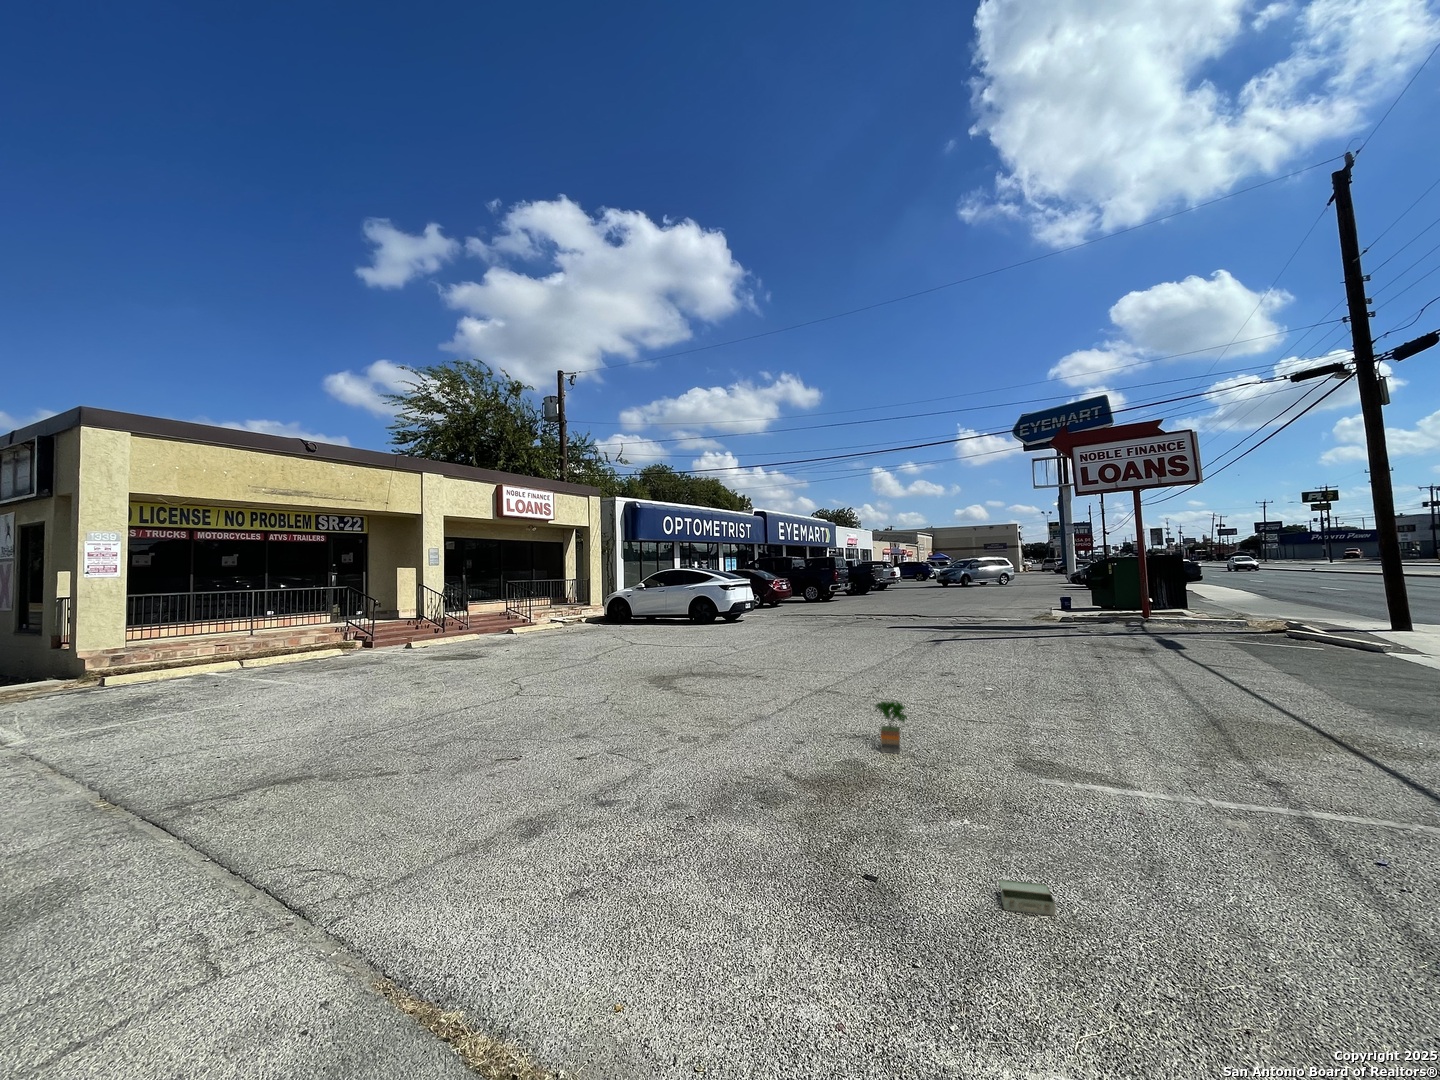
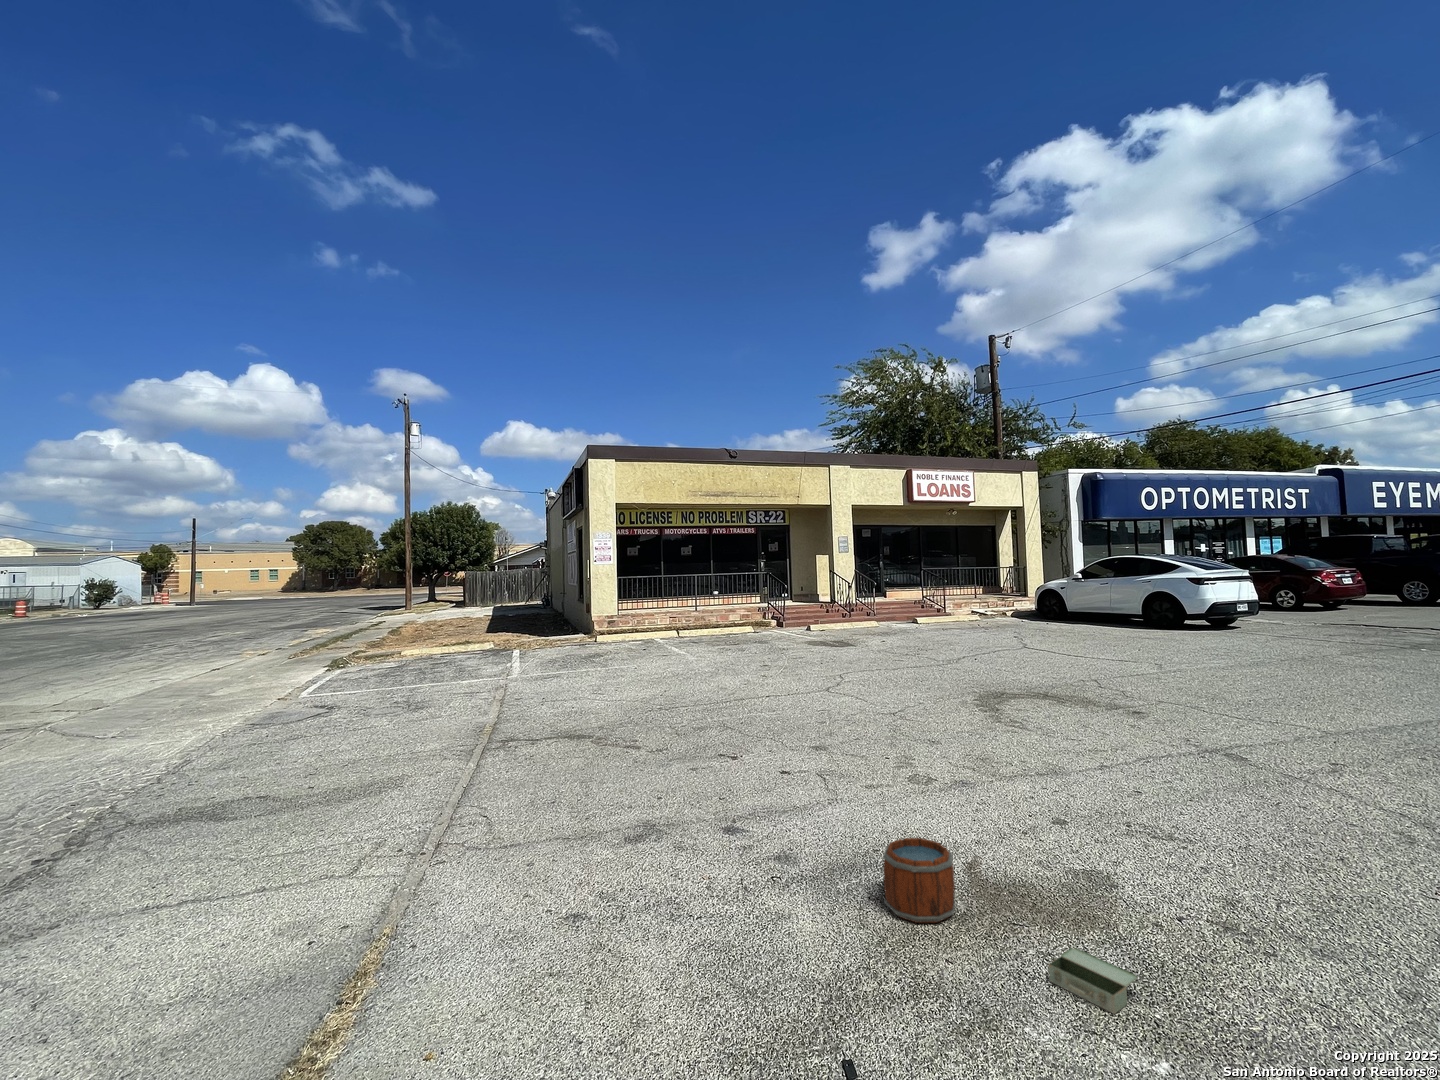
potted tree: present [875,701,907,754] -> none [1168,720,1224,800]
bucket: none [844,830,902,903] -> present [883,838,955,923]

